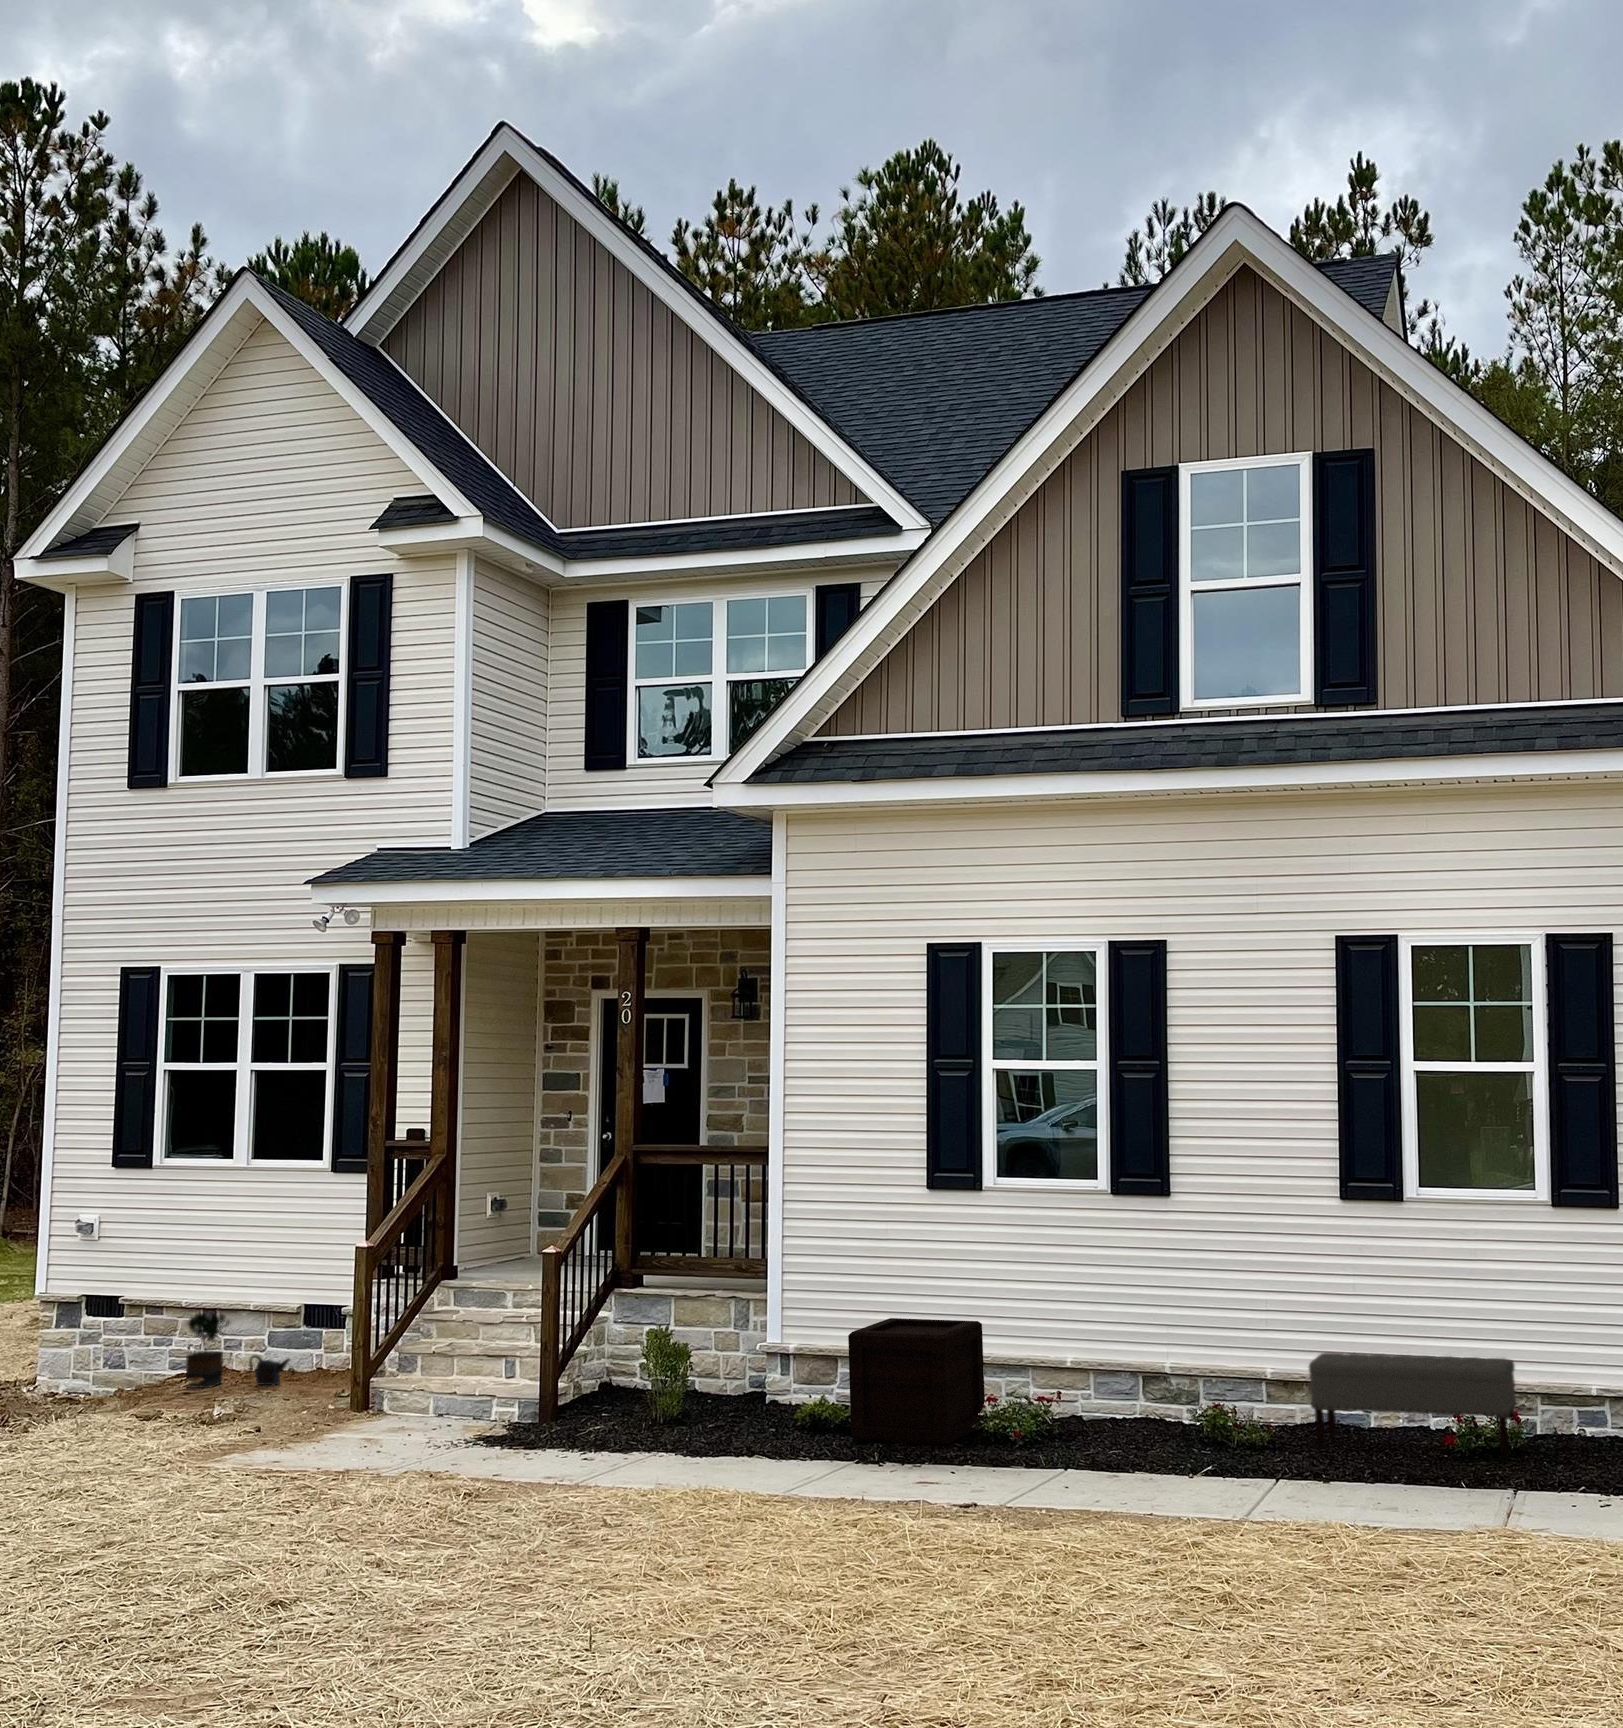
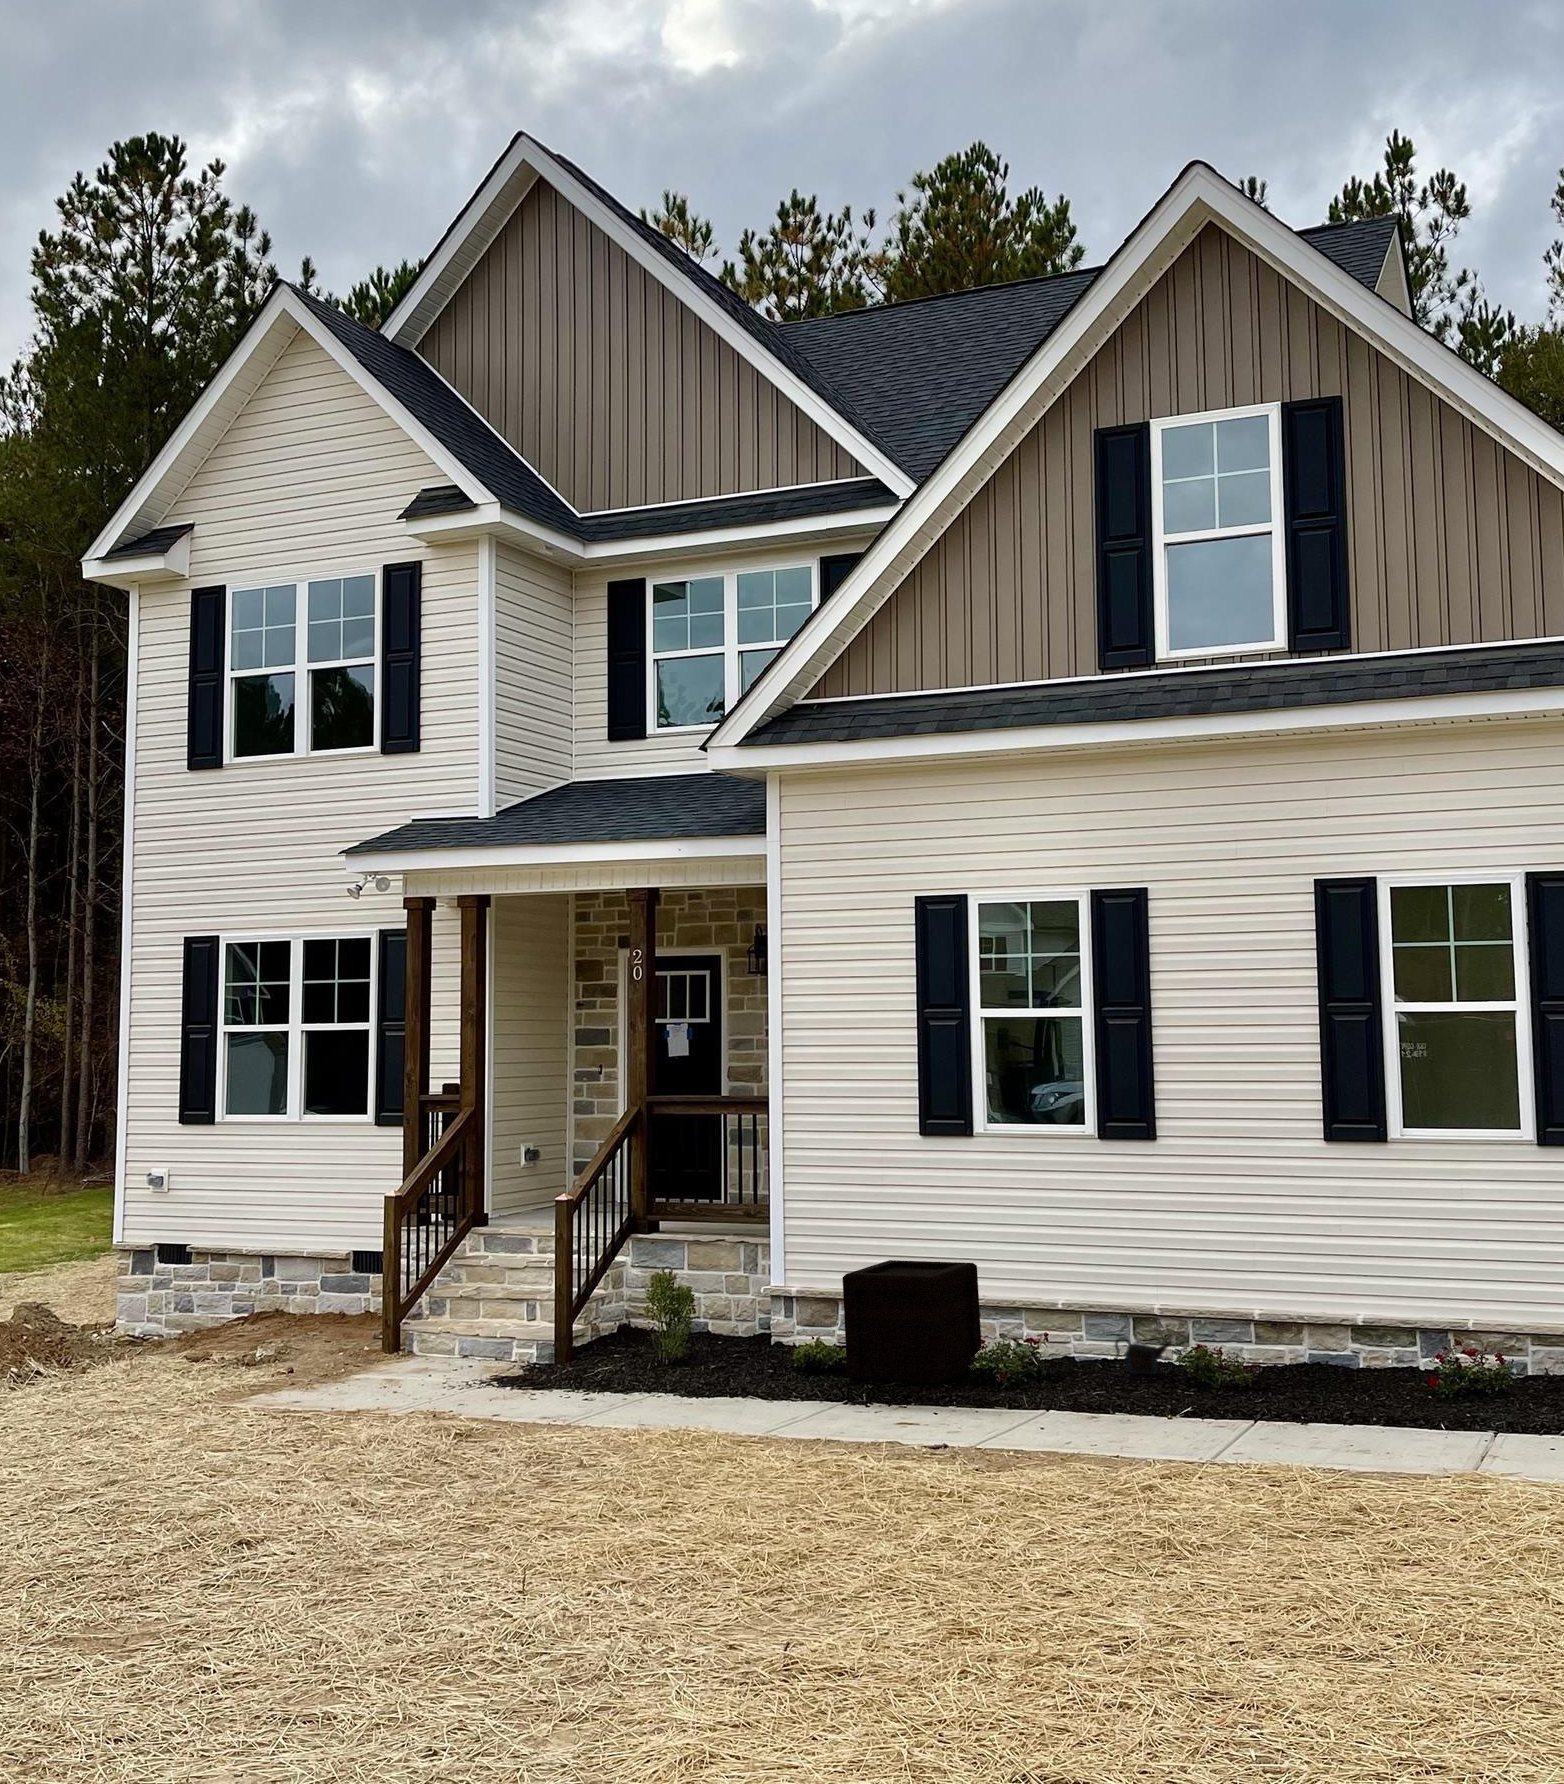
potted tree: present [186,1313,229,1388] -> none [250,1257,294,1328]
bench: present [1309,1353,1517,1459] -> none [1292,1293,1507,1401]
watering can: present [249,1355,290,1385] -> present [1115,1337,1171,1375]

